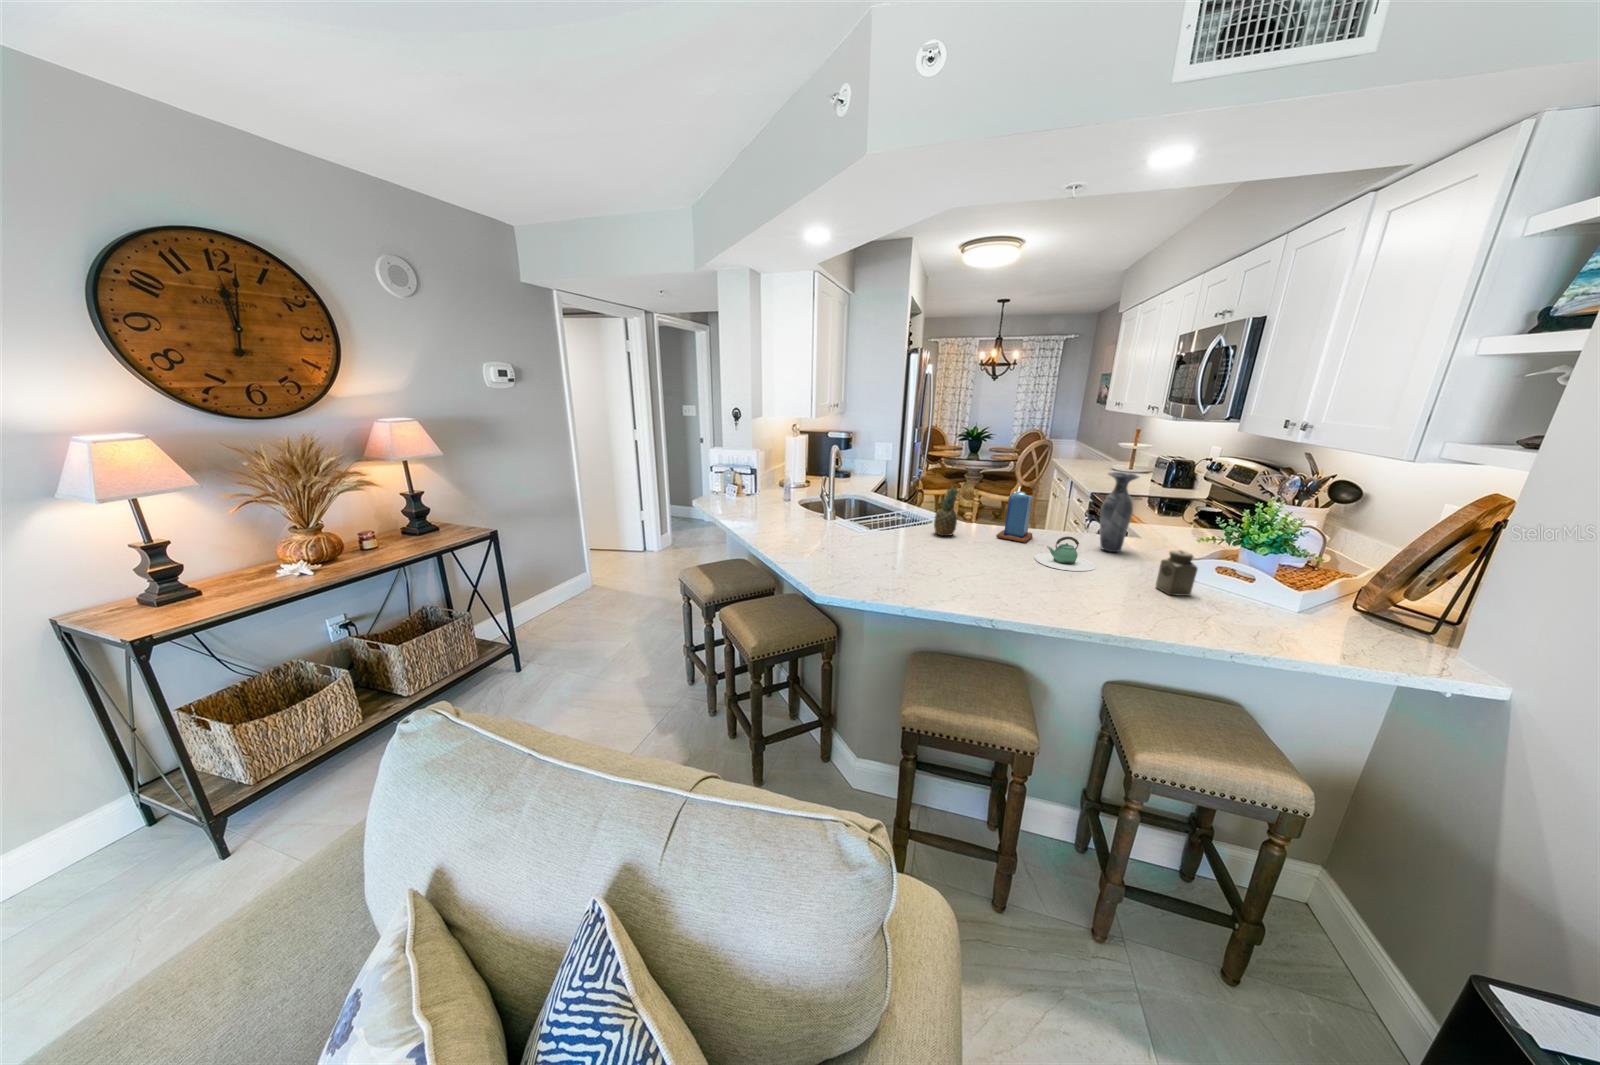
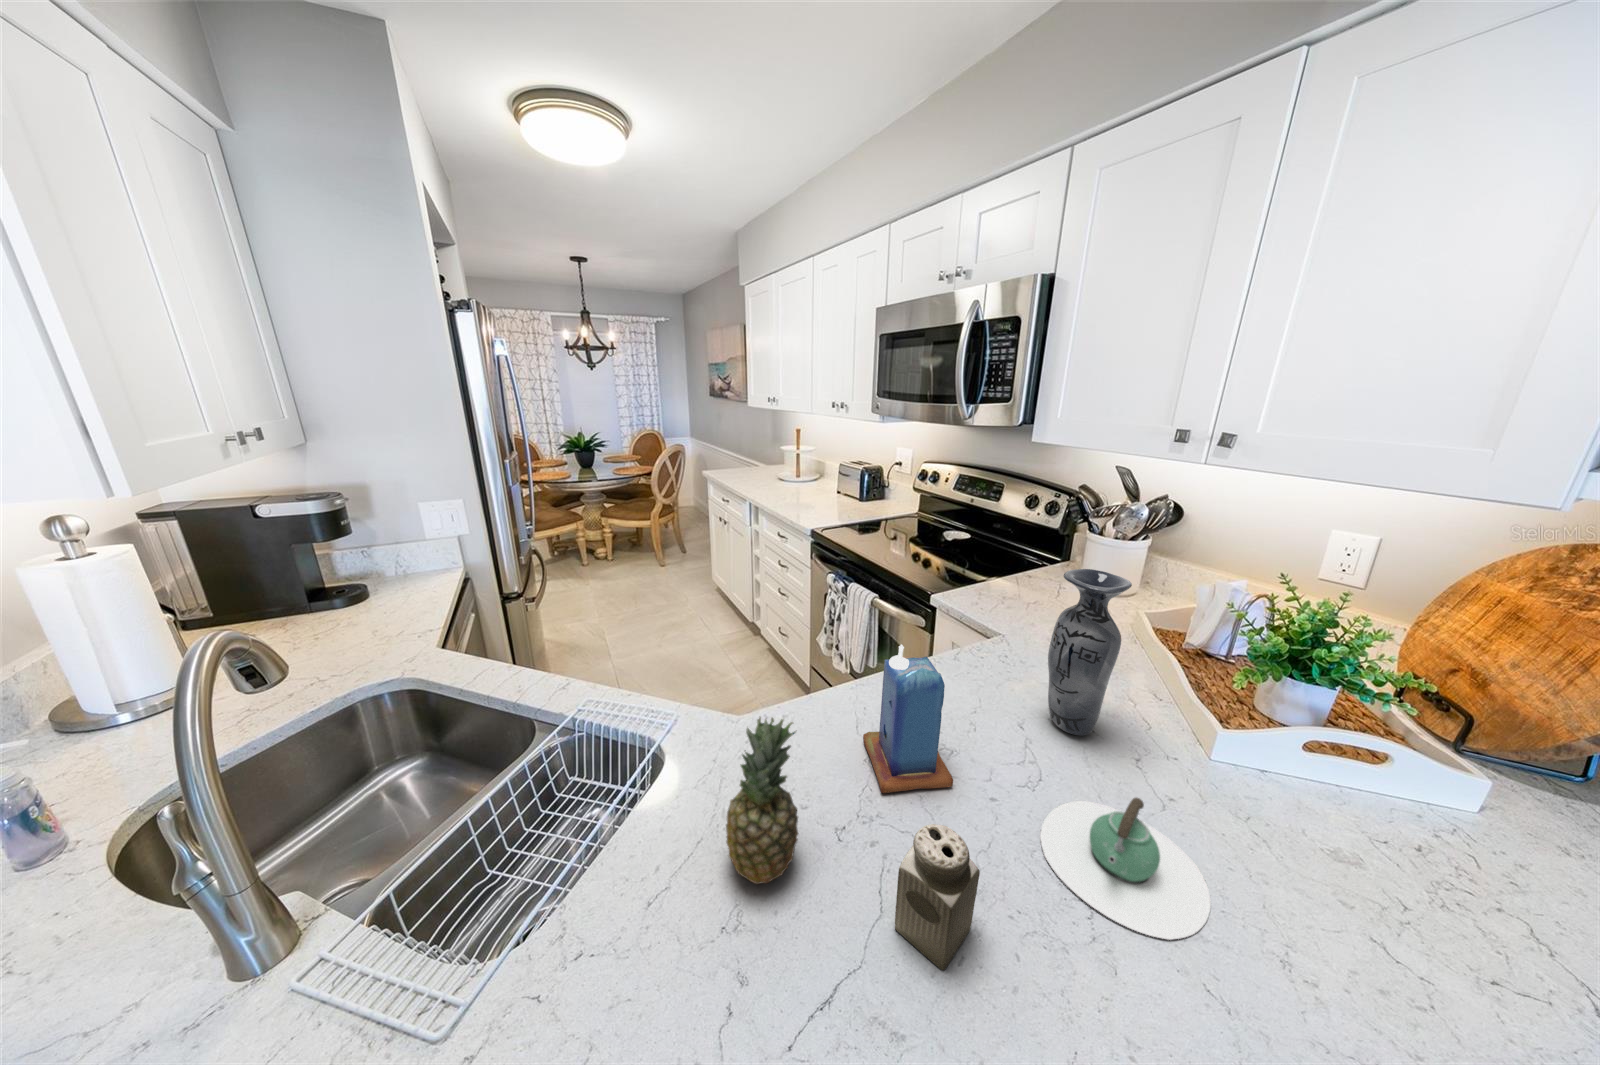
salt shaker: present [1156,550,1197,596] -> present [895,824,980,970]

